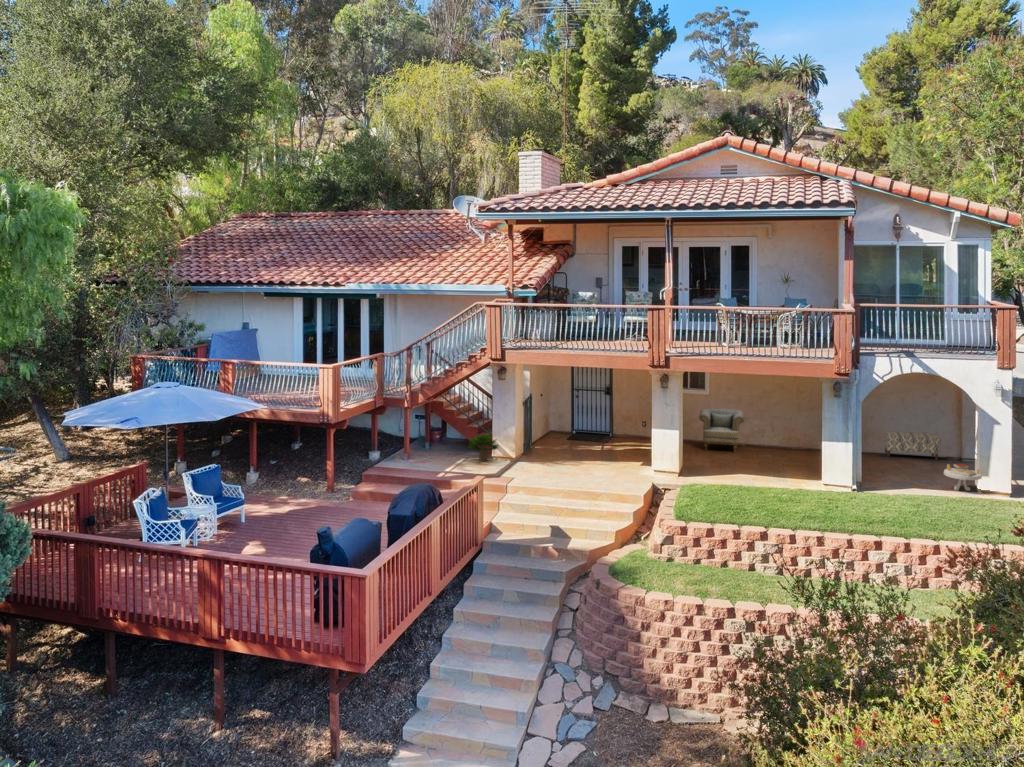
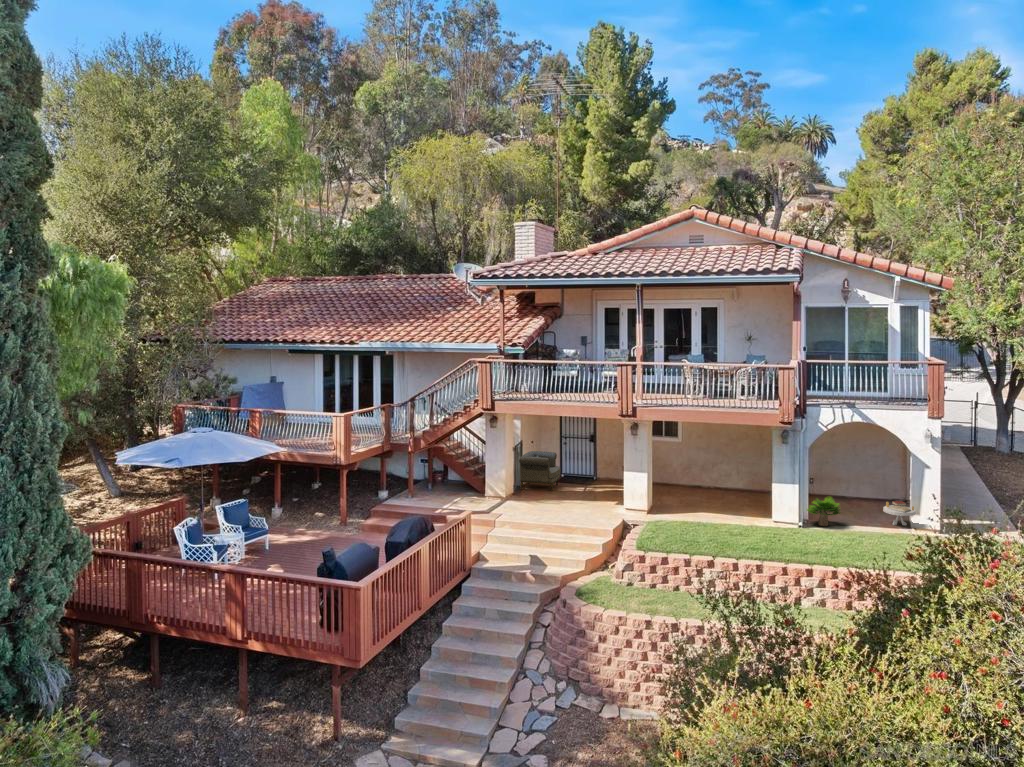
armchair: present [699,408,744,452] -> present [519,451,561,491]
bench: present [884,431,941,460] -> none [840,472,889,499]
potted plant: present [469,434,499,461] -> present [807,498,840,526]

